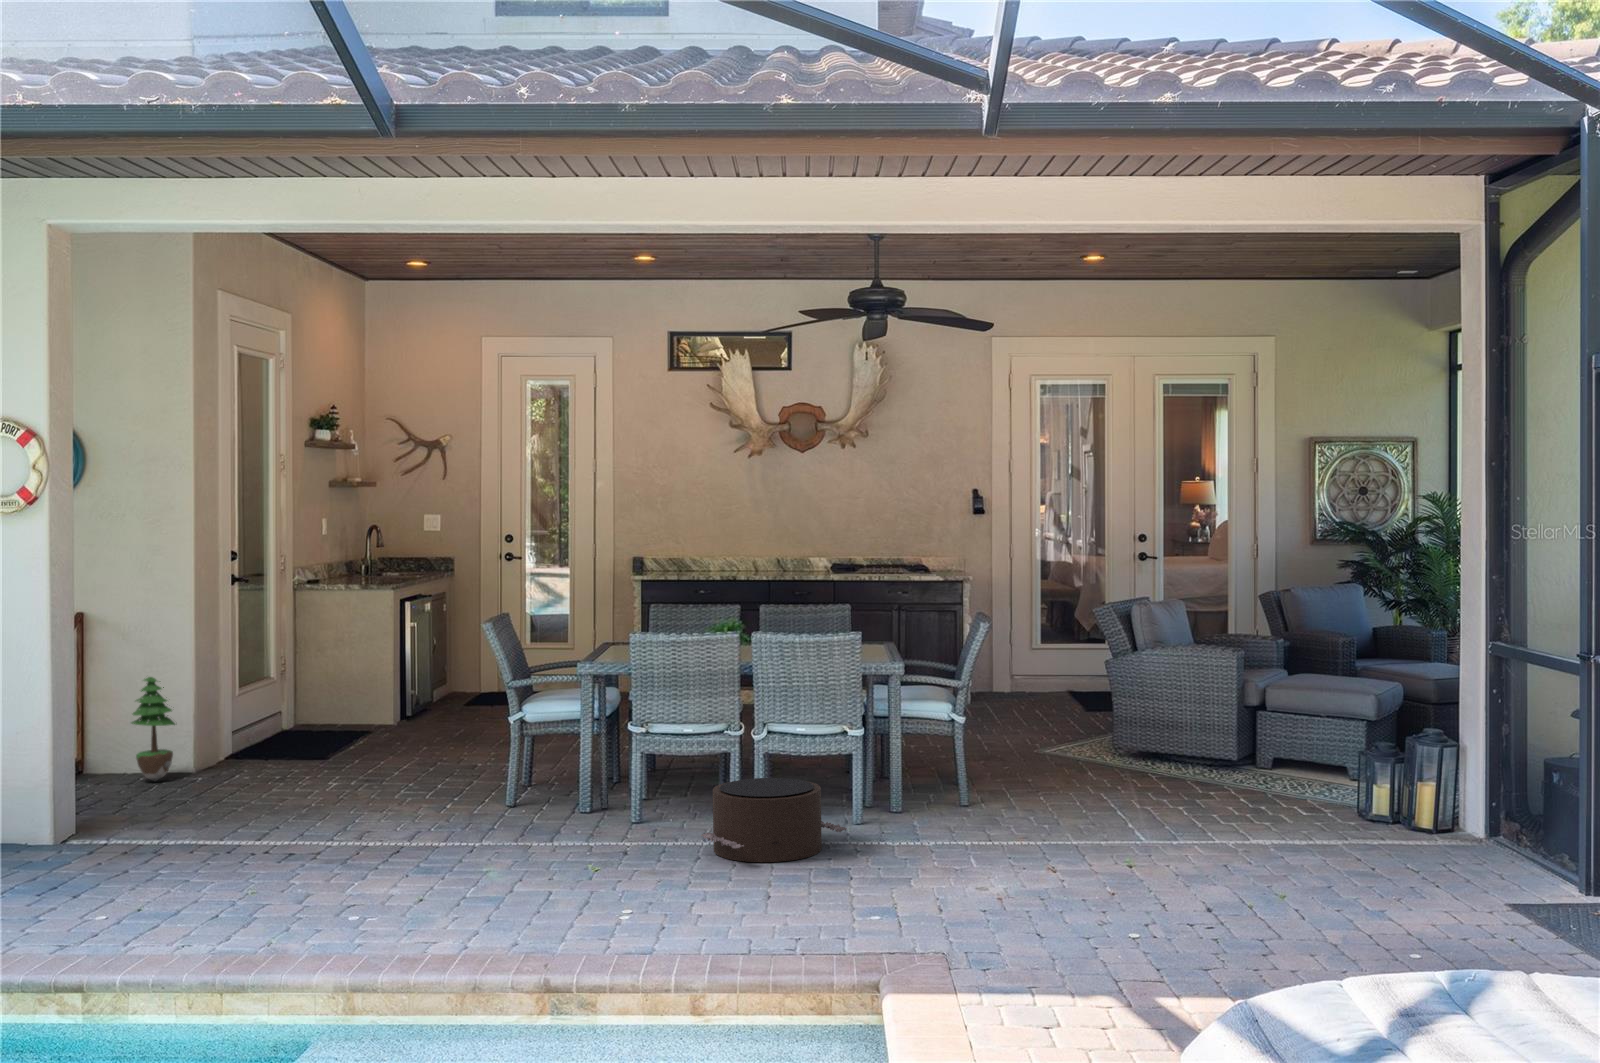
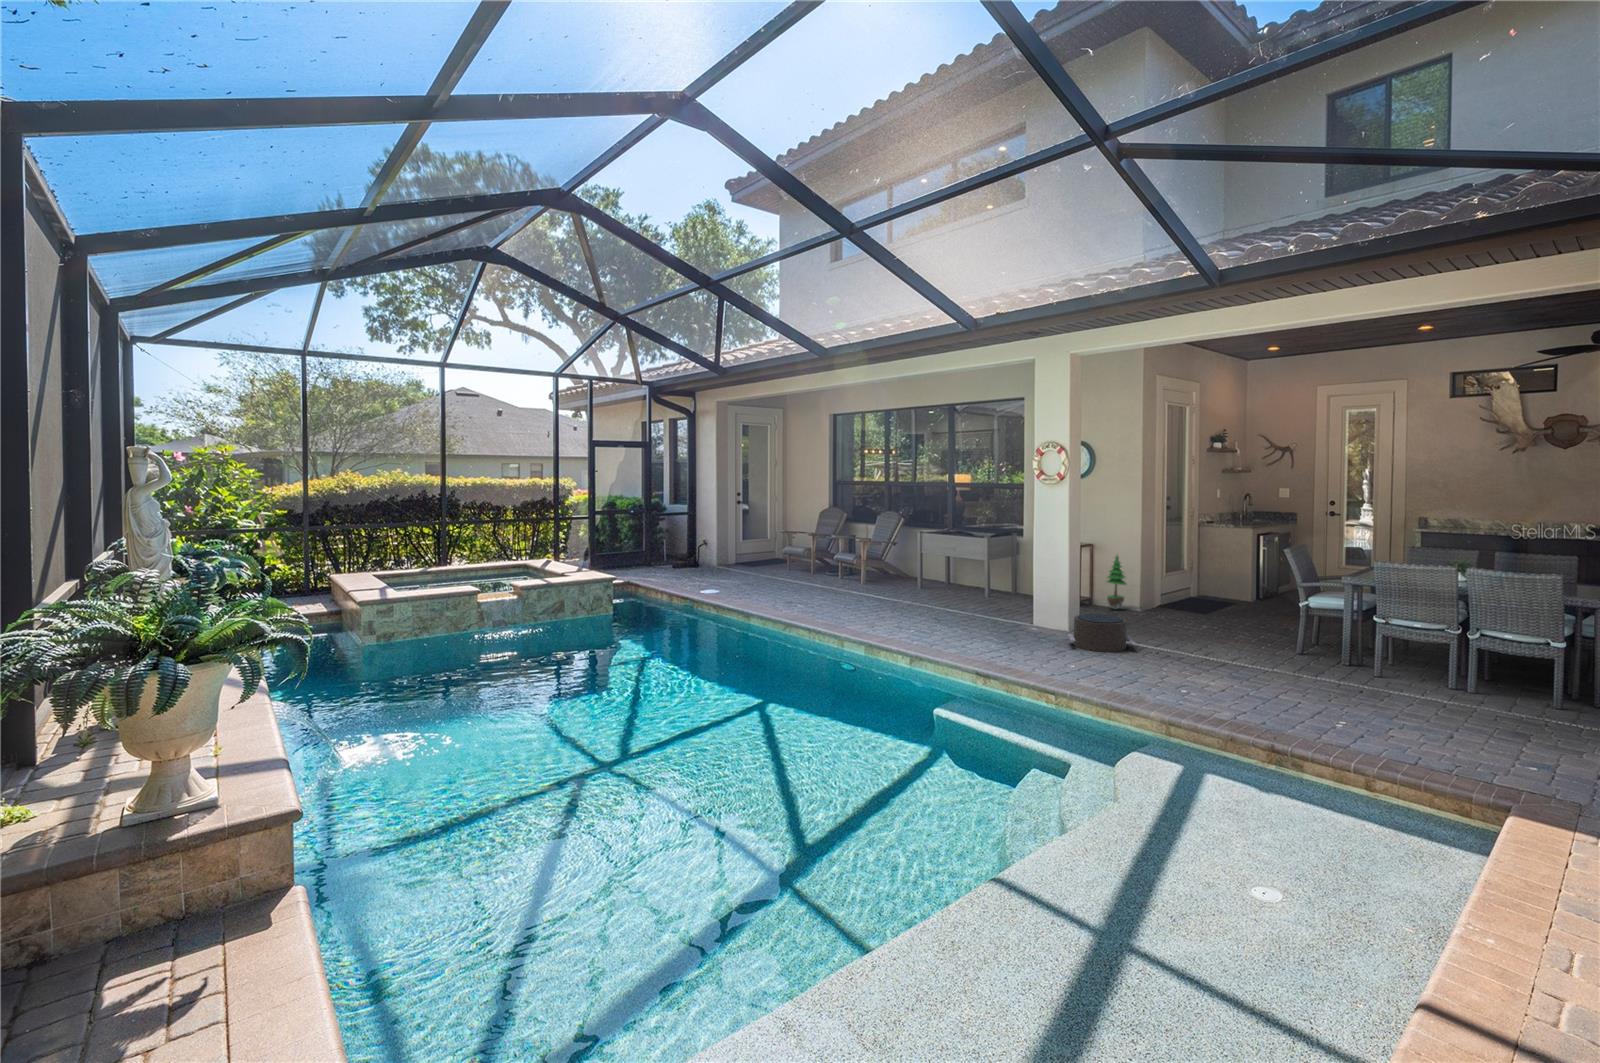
pouf: present [701,778,847,862] -> present [1068,614,1135,652]

